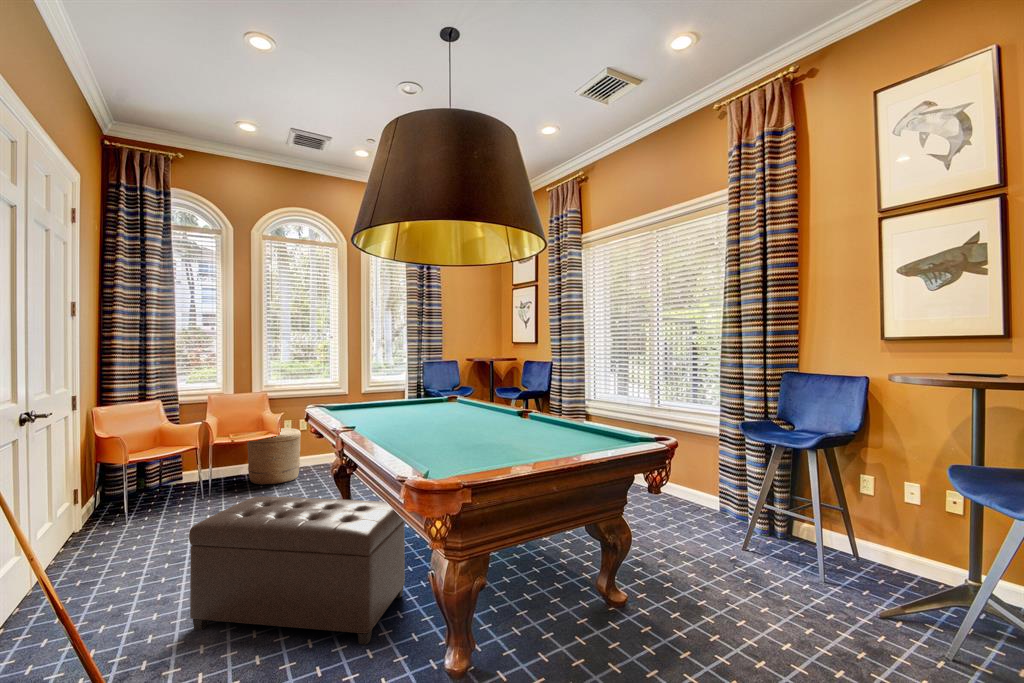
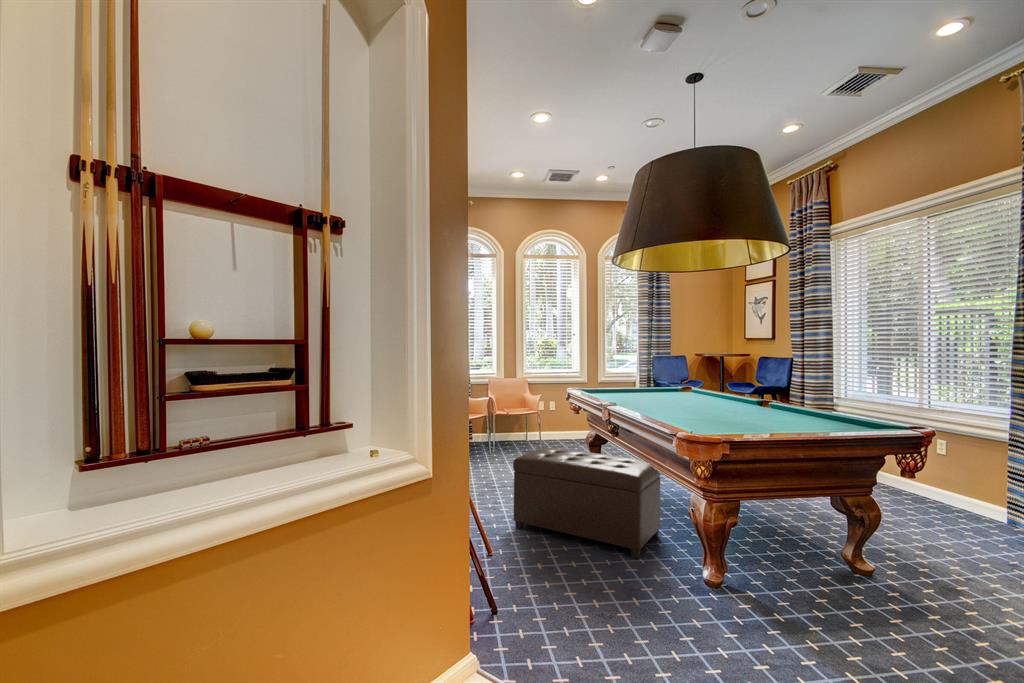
woven basket: present [247,428,301,485] -> none [514,407,554,451]

